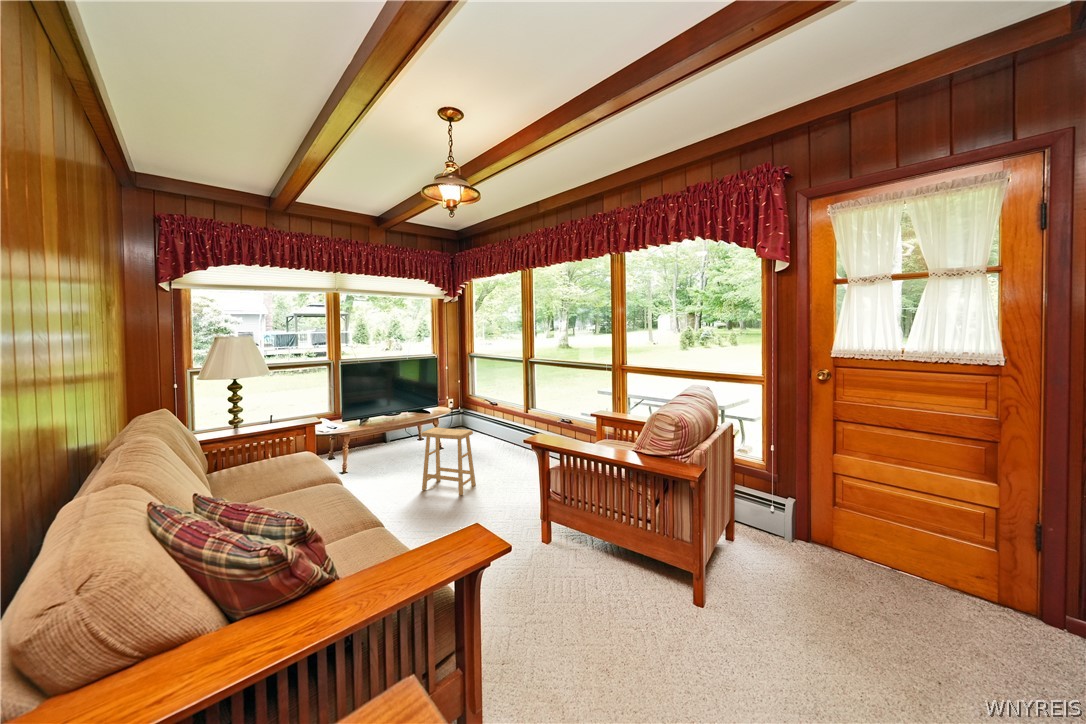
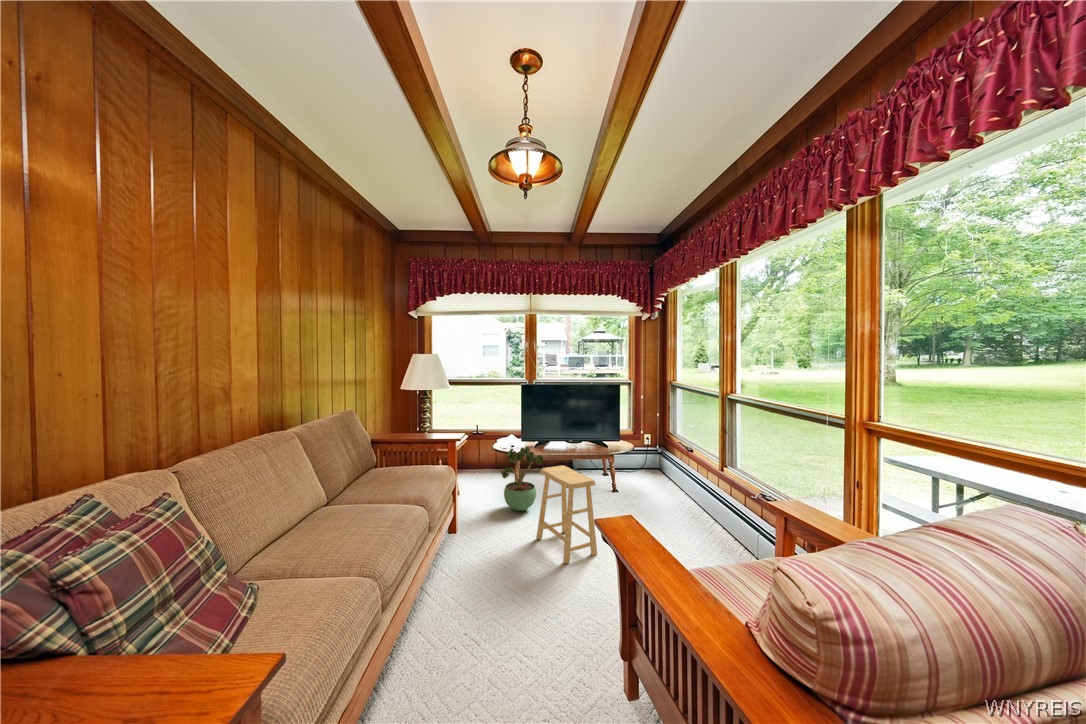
potted plant: none [365,421,402,480] -> present [501,447,543,511]

